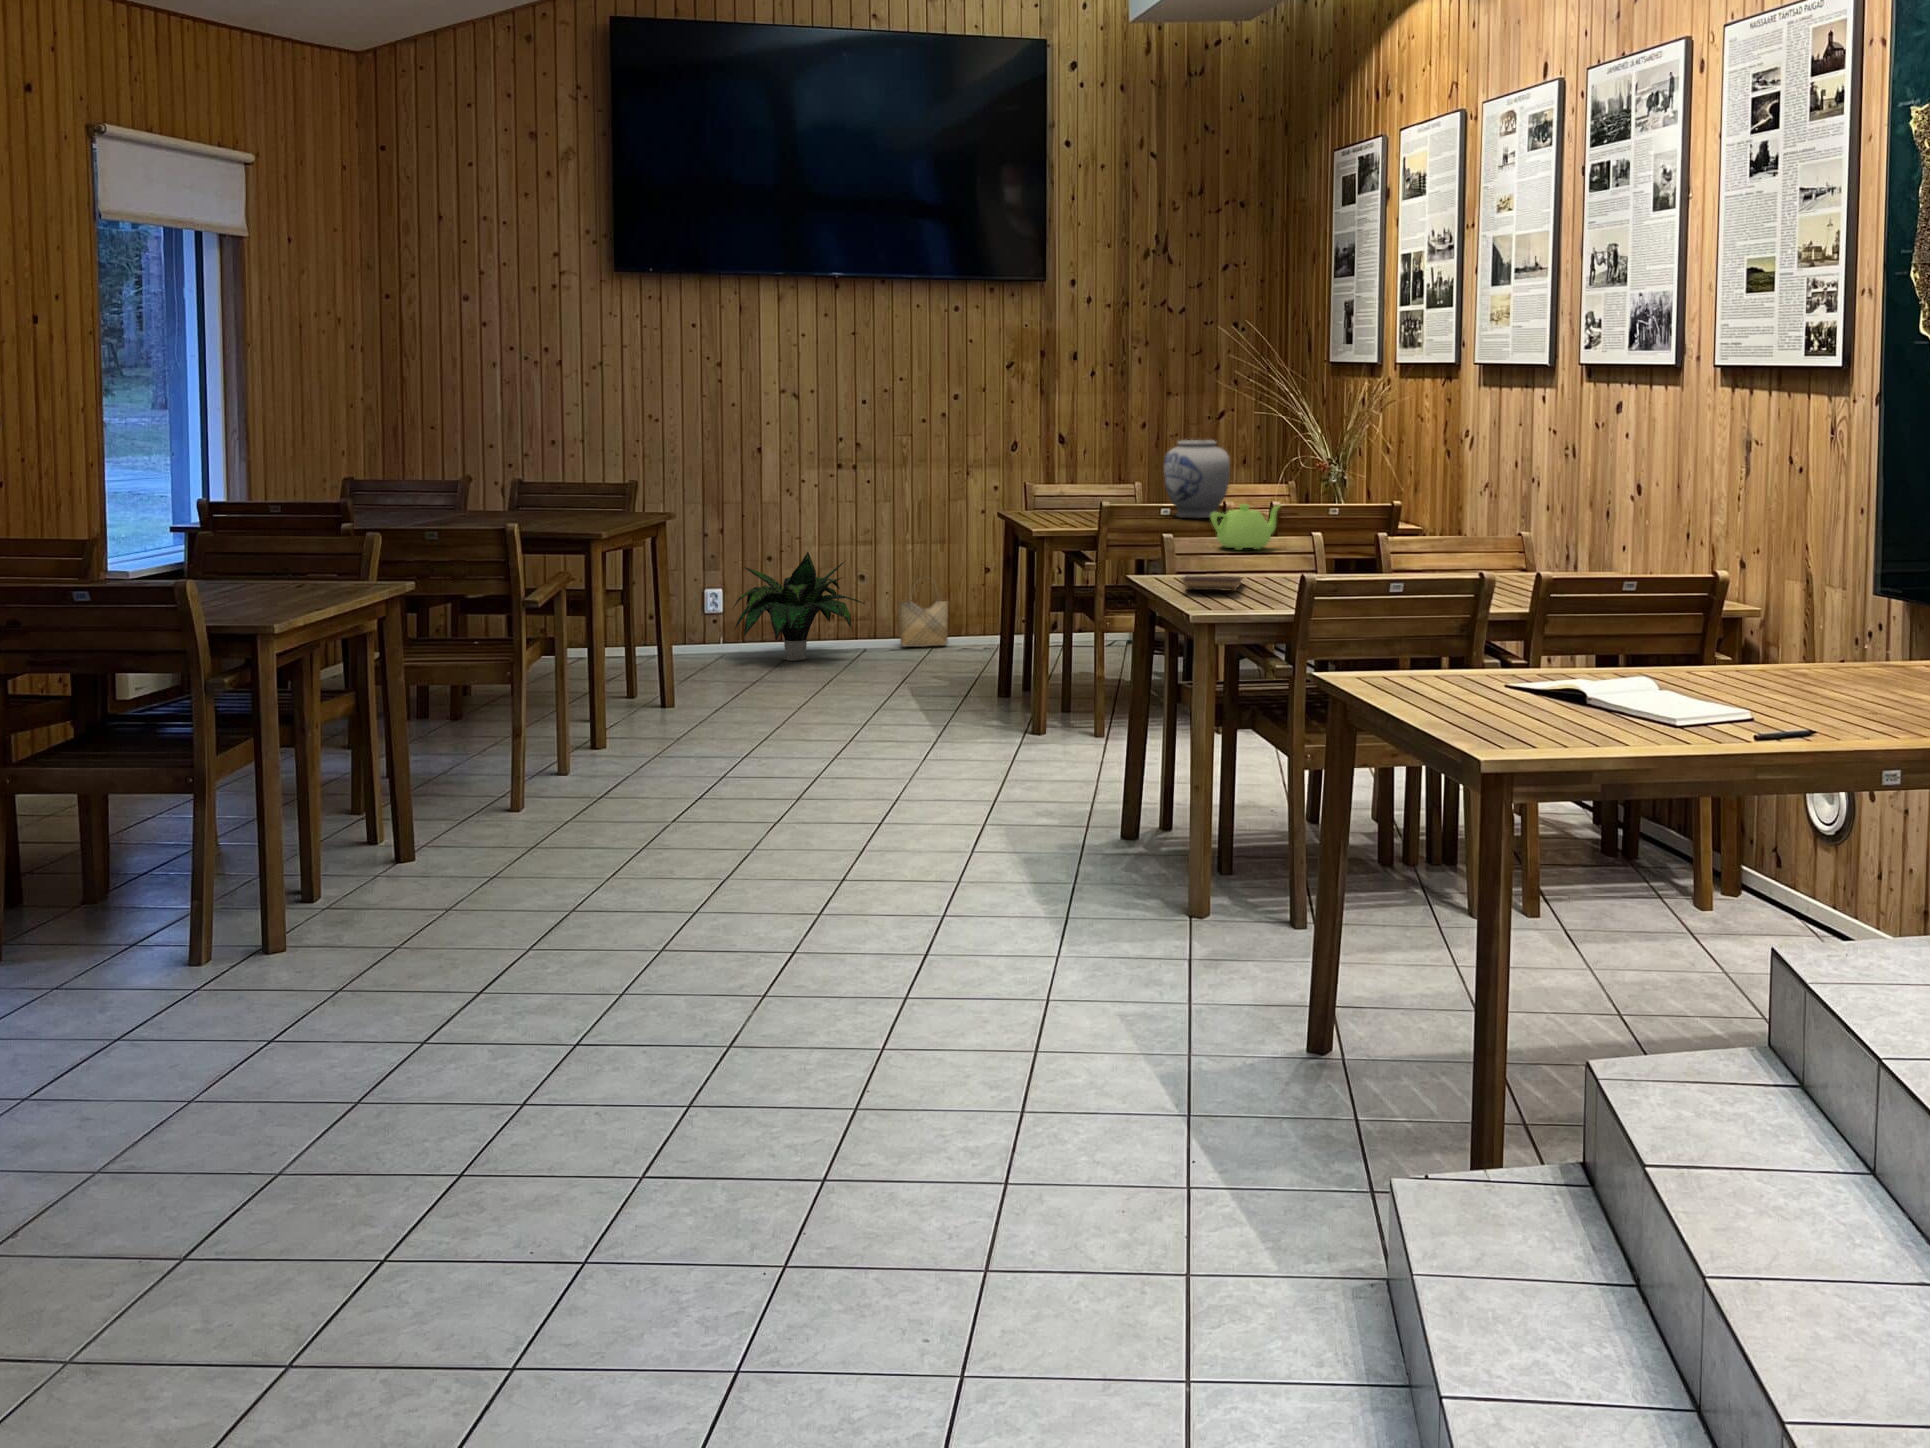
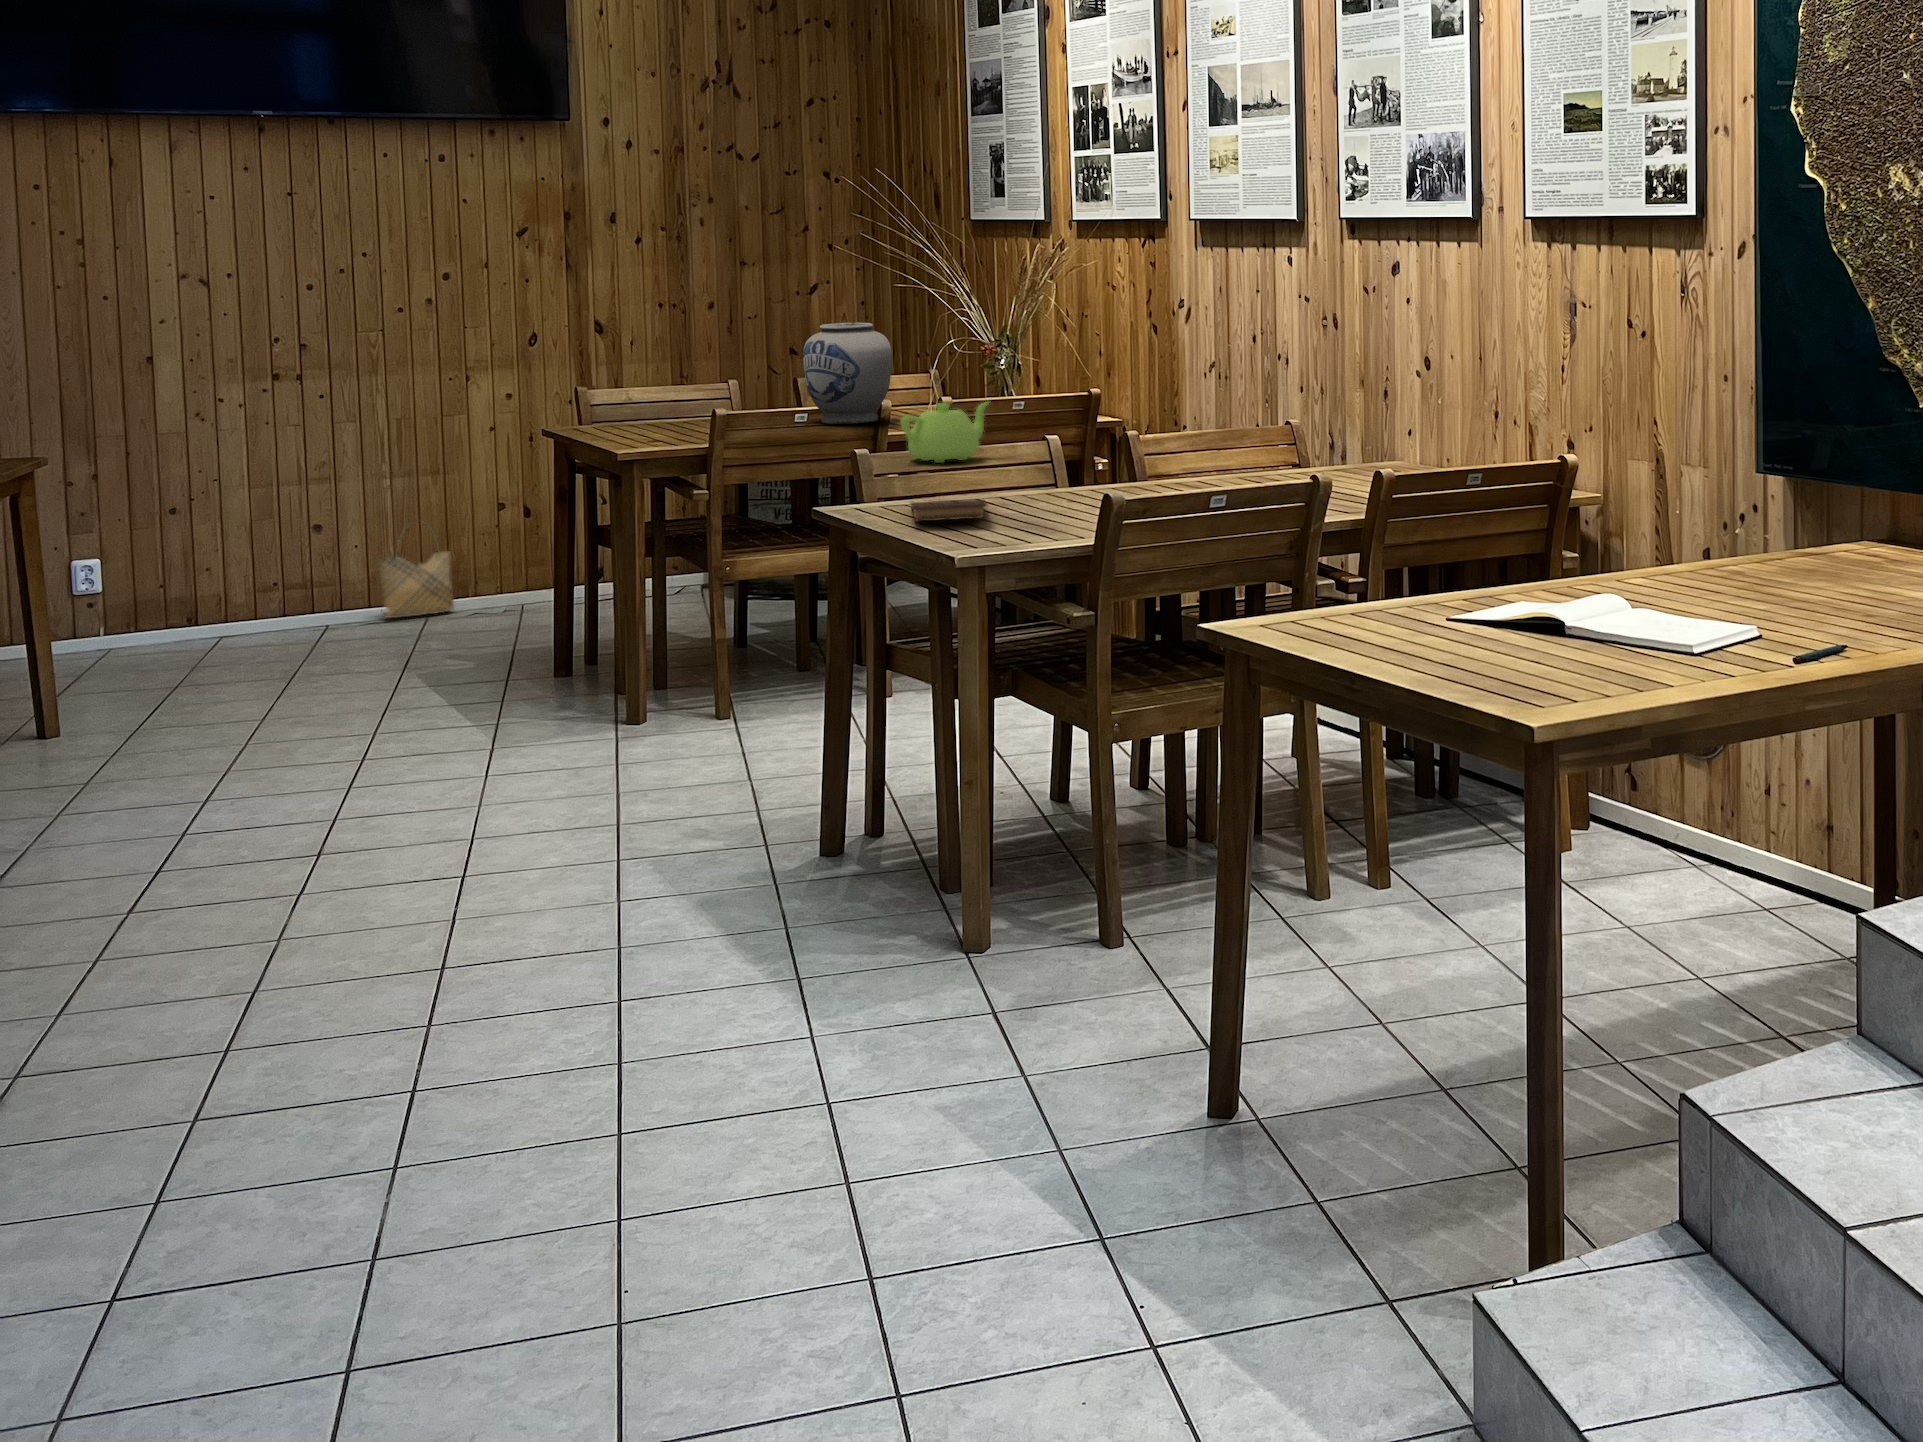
potted plant: present [733,552,864,661] -> none [115,498,332,654]

